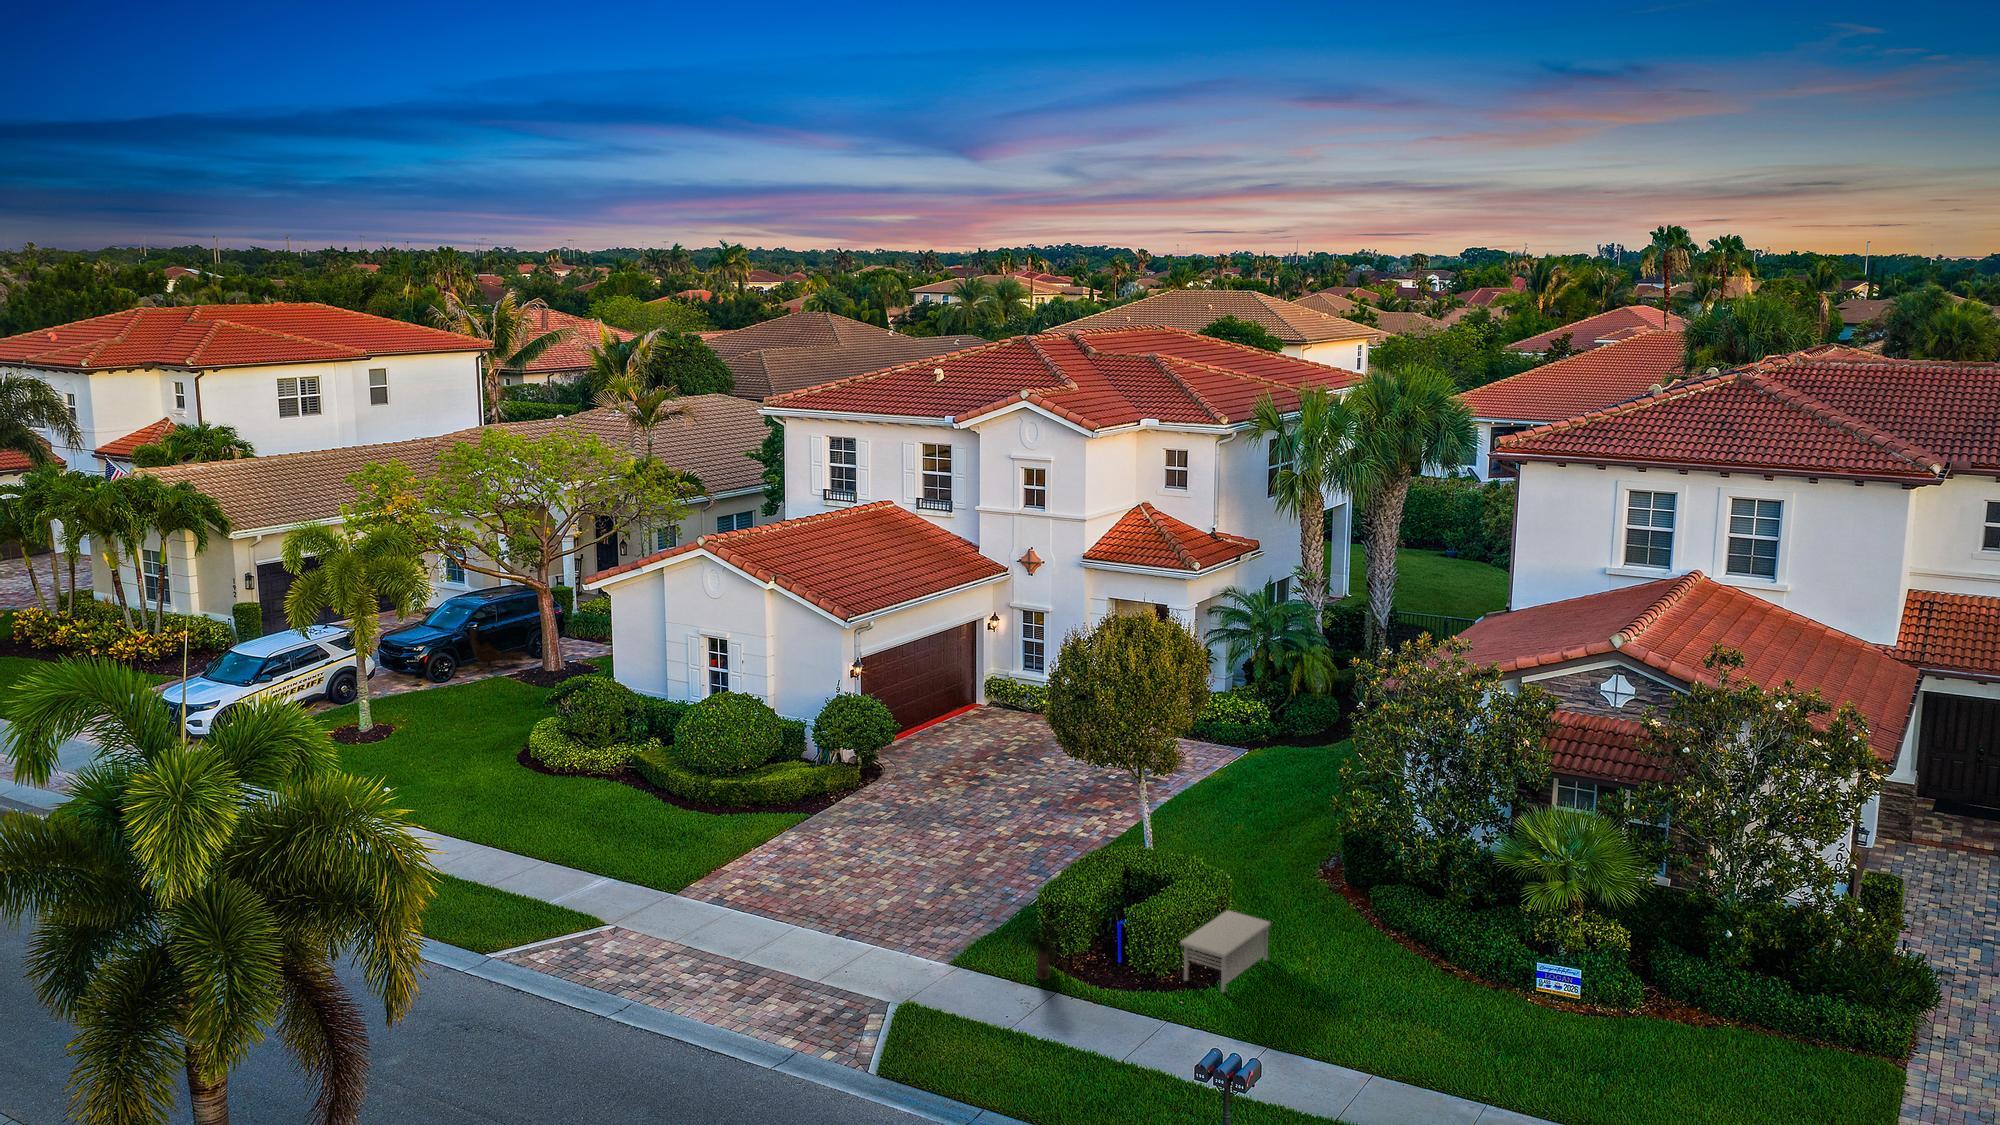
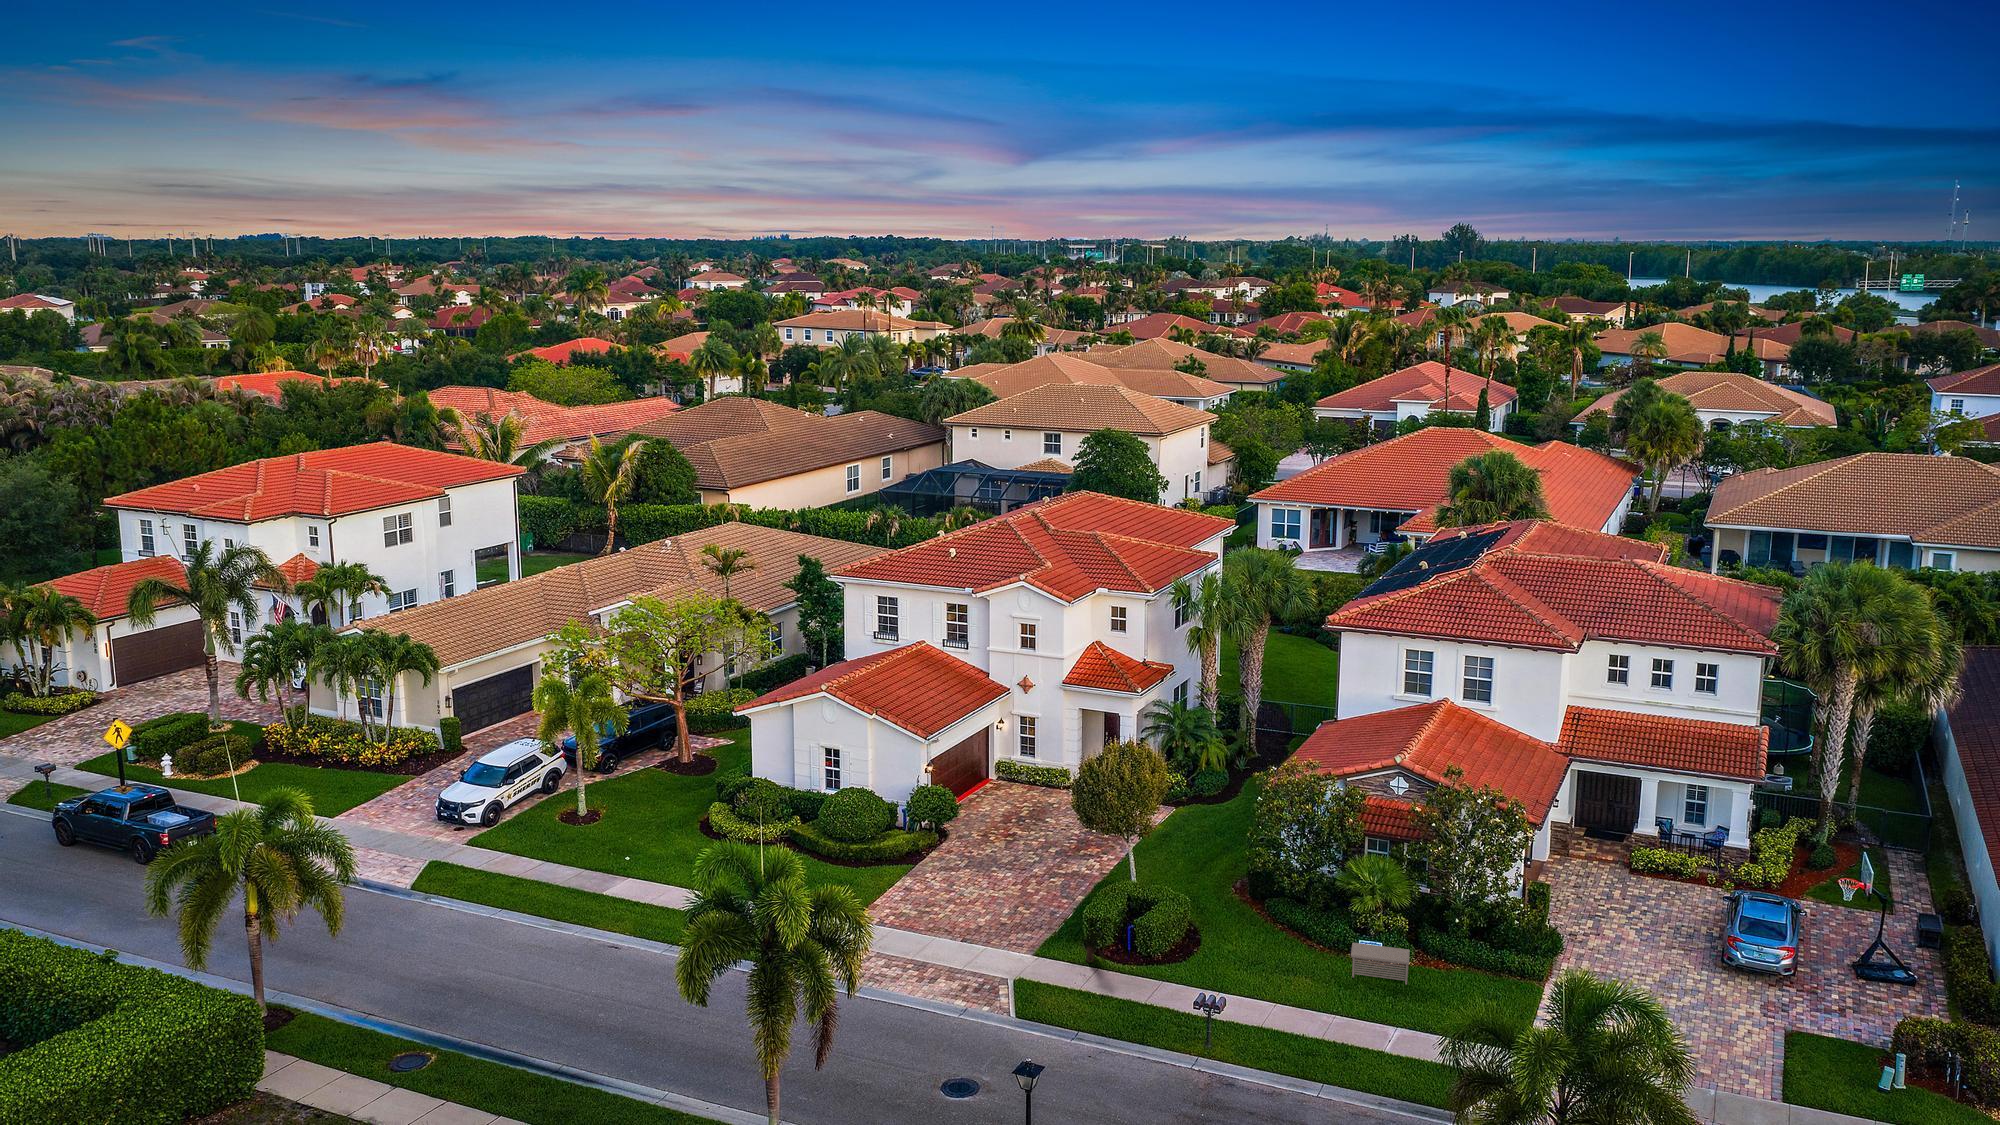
lounge chair: present [470,630,523,671] -> none [624,732,663,764]
storage bench: present [1180,911,1271,992] -> present [1351,943,1410,985]

